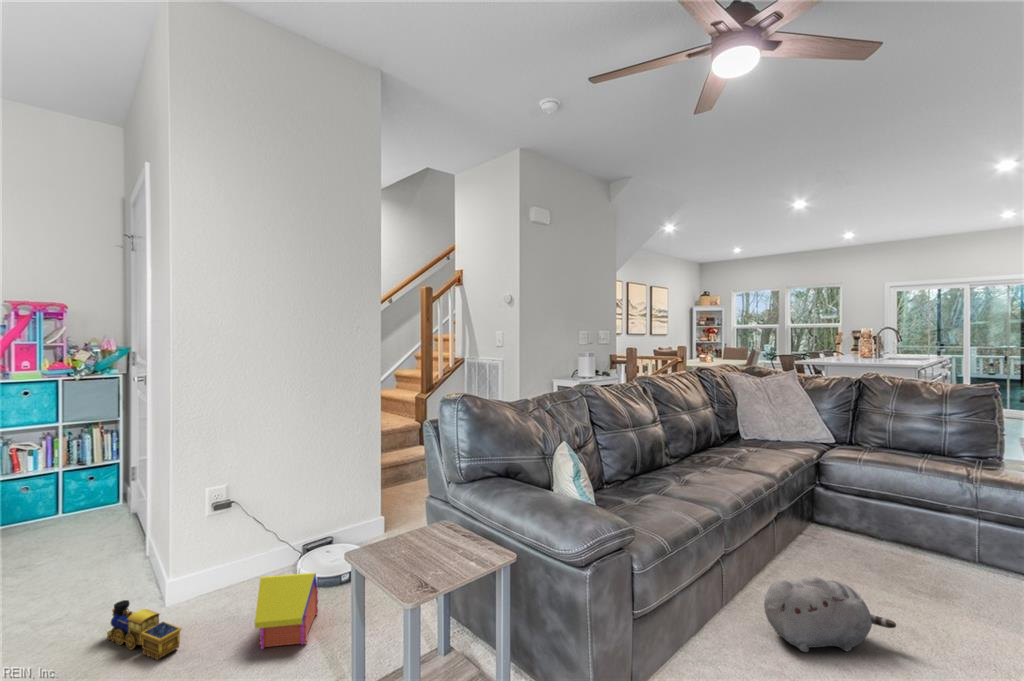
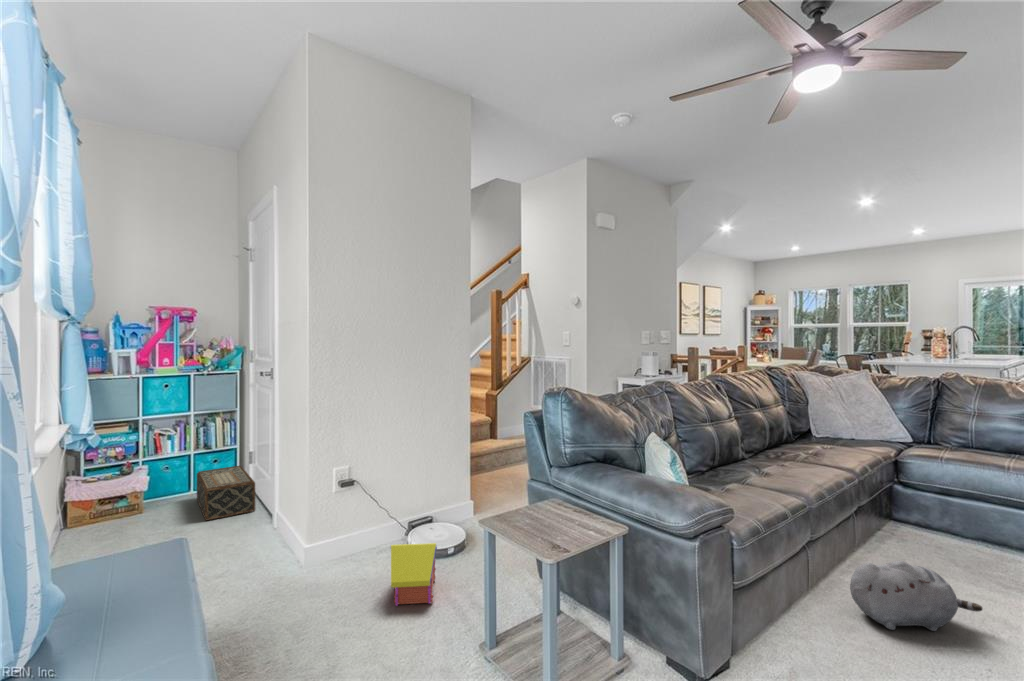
woven basket: none [64,482,131,549] -> present [197,466,256,520]
toy train: present [107,600,181,660] -> none [266,561,330,610]

